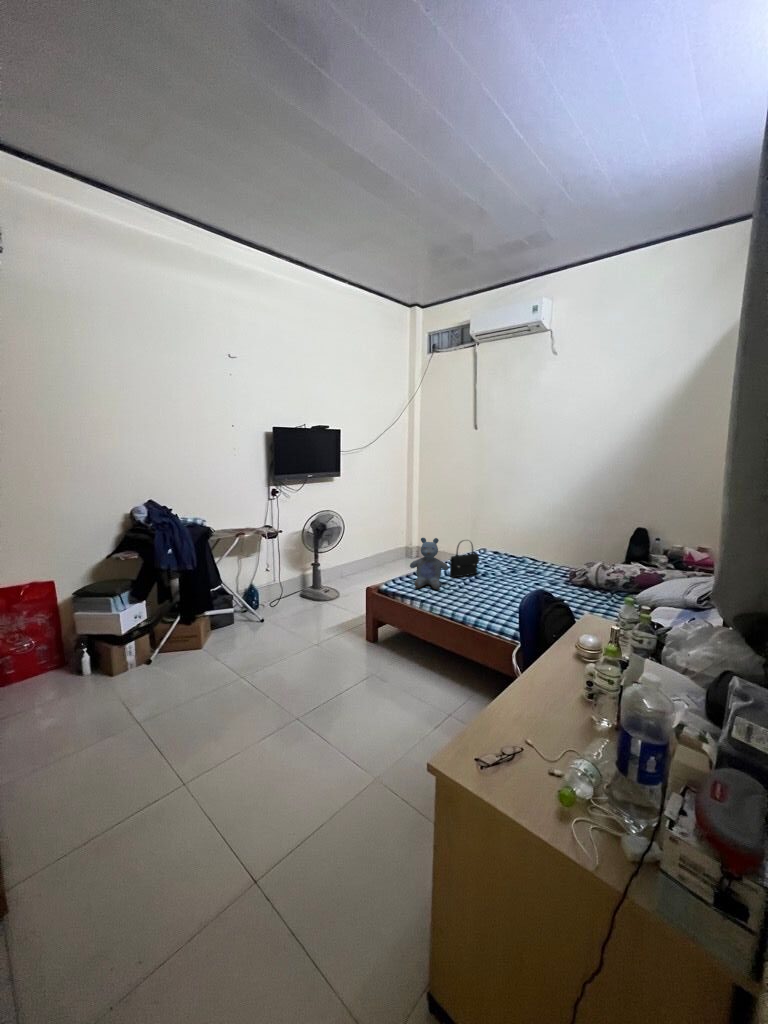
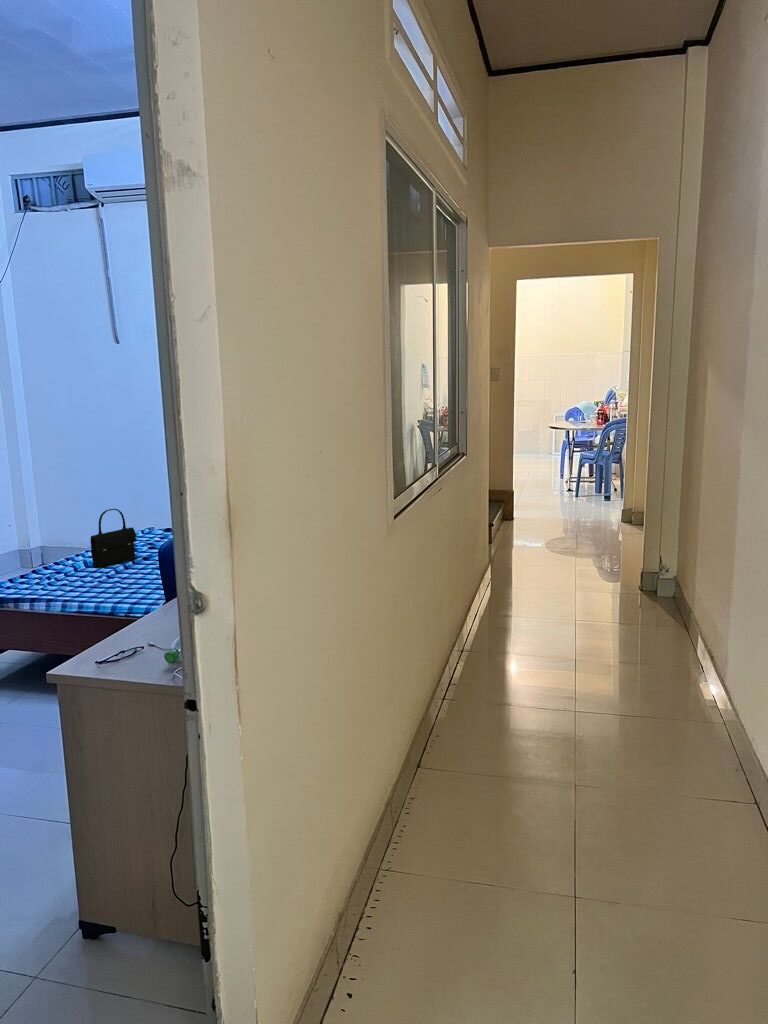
stuffed bear: present [410,538,448,589] -> none [23,509,87,587]

